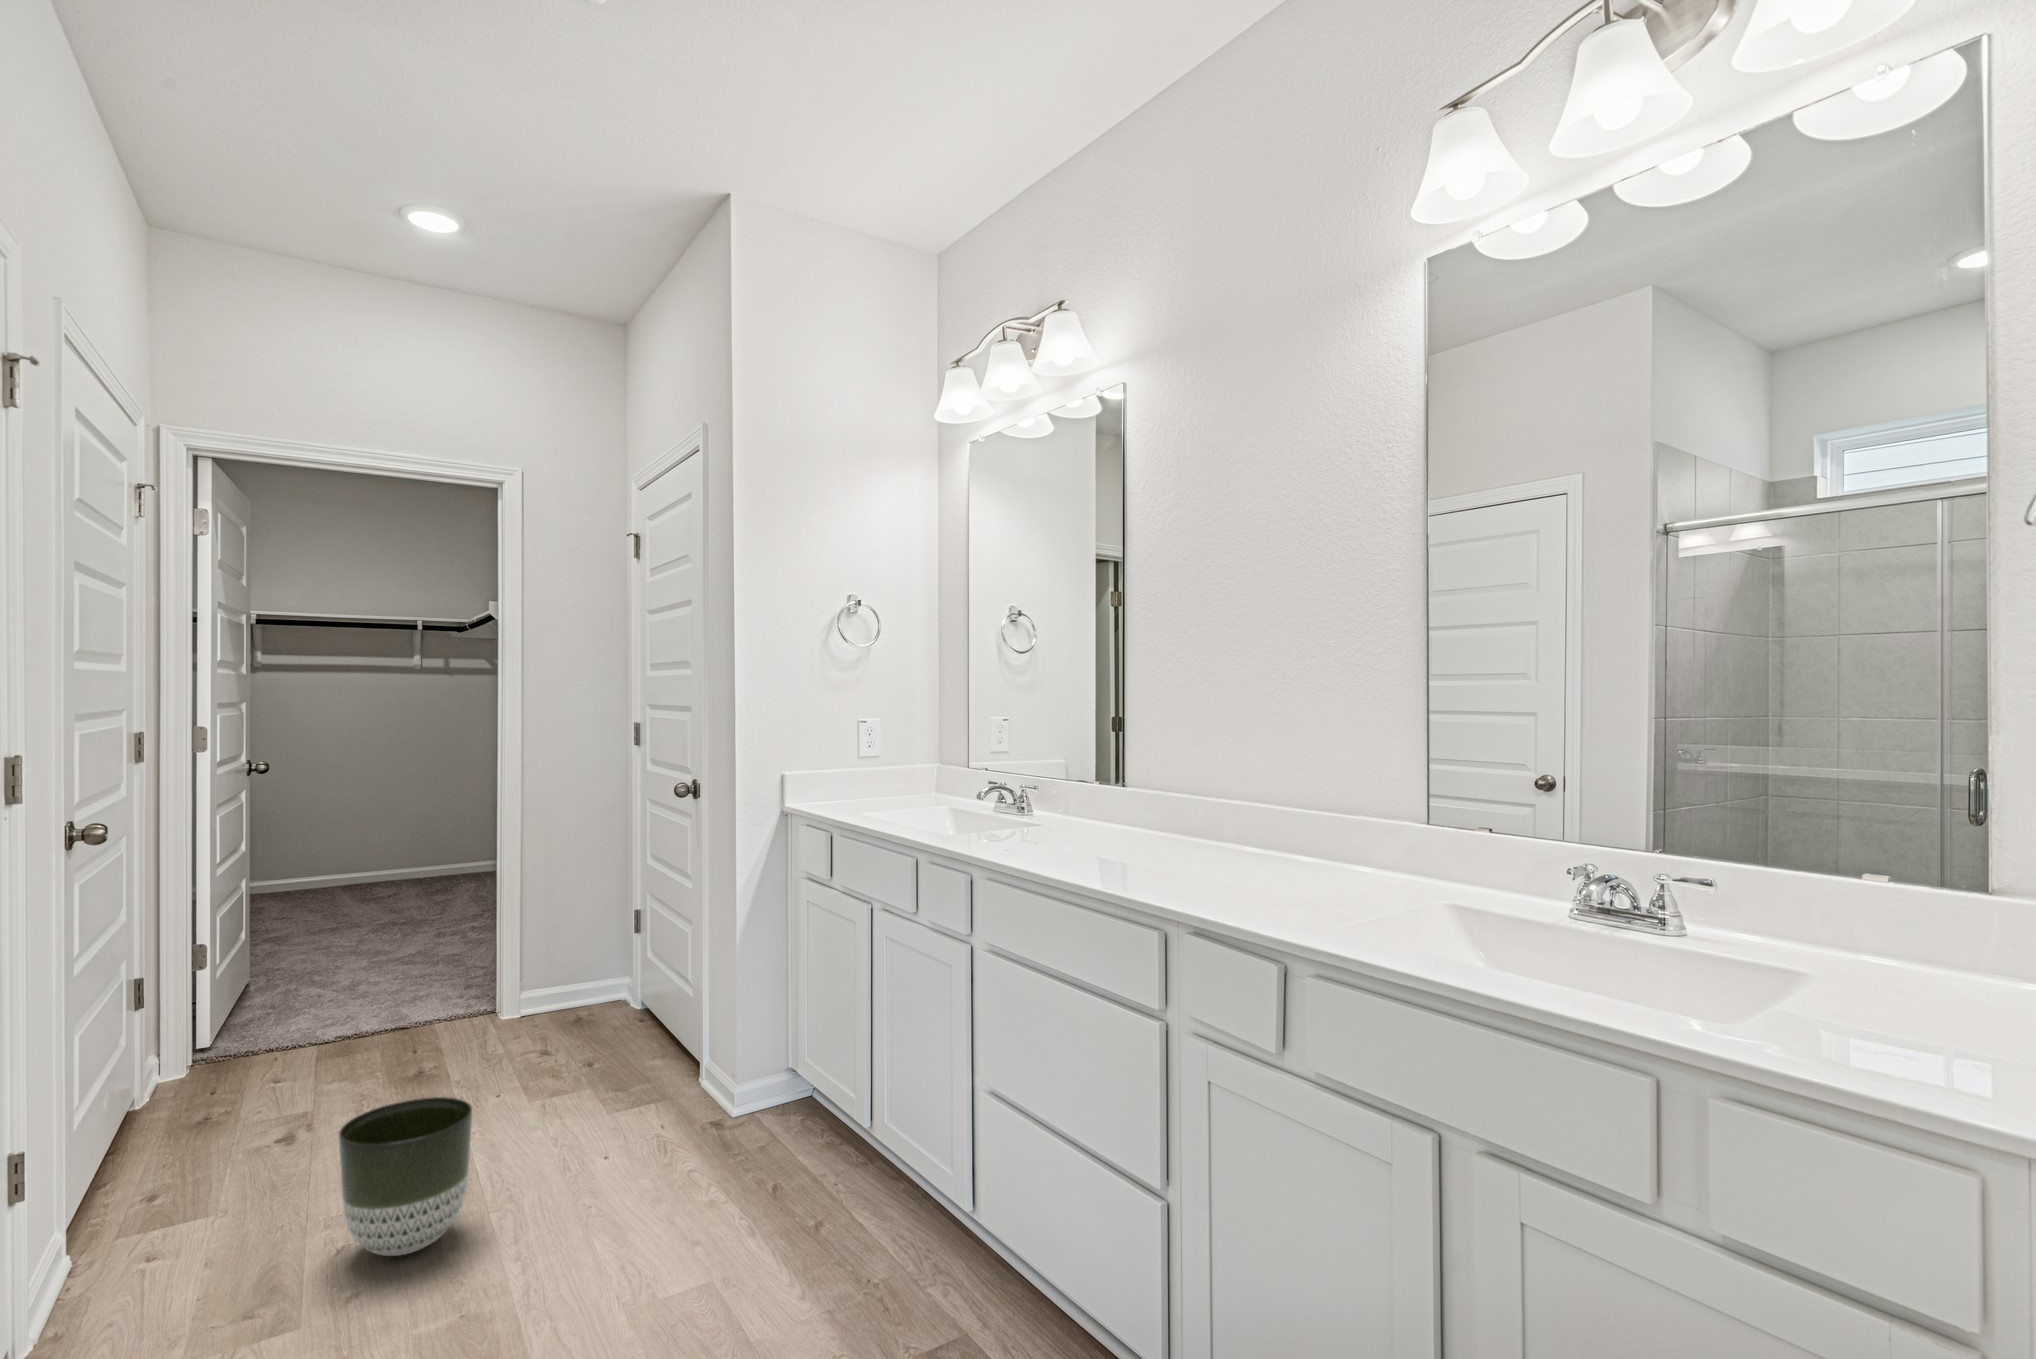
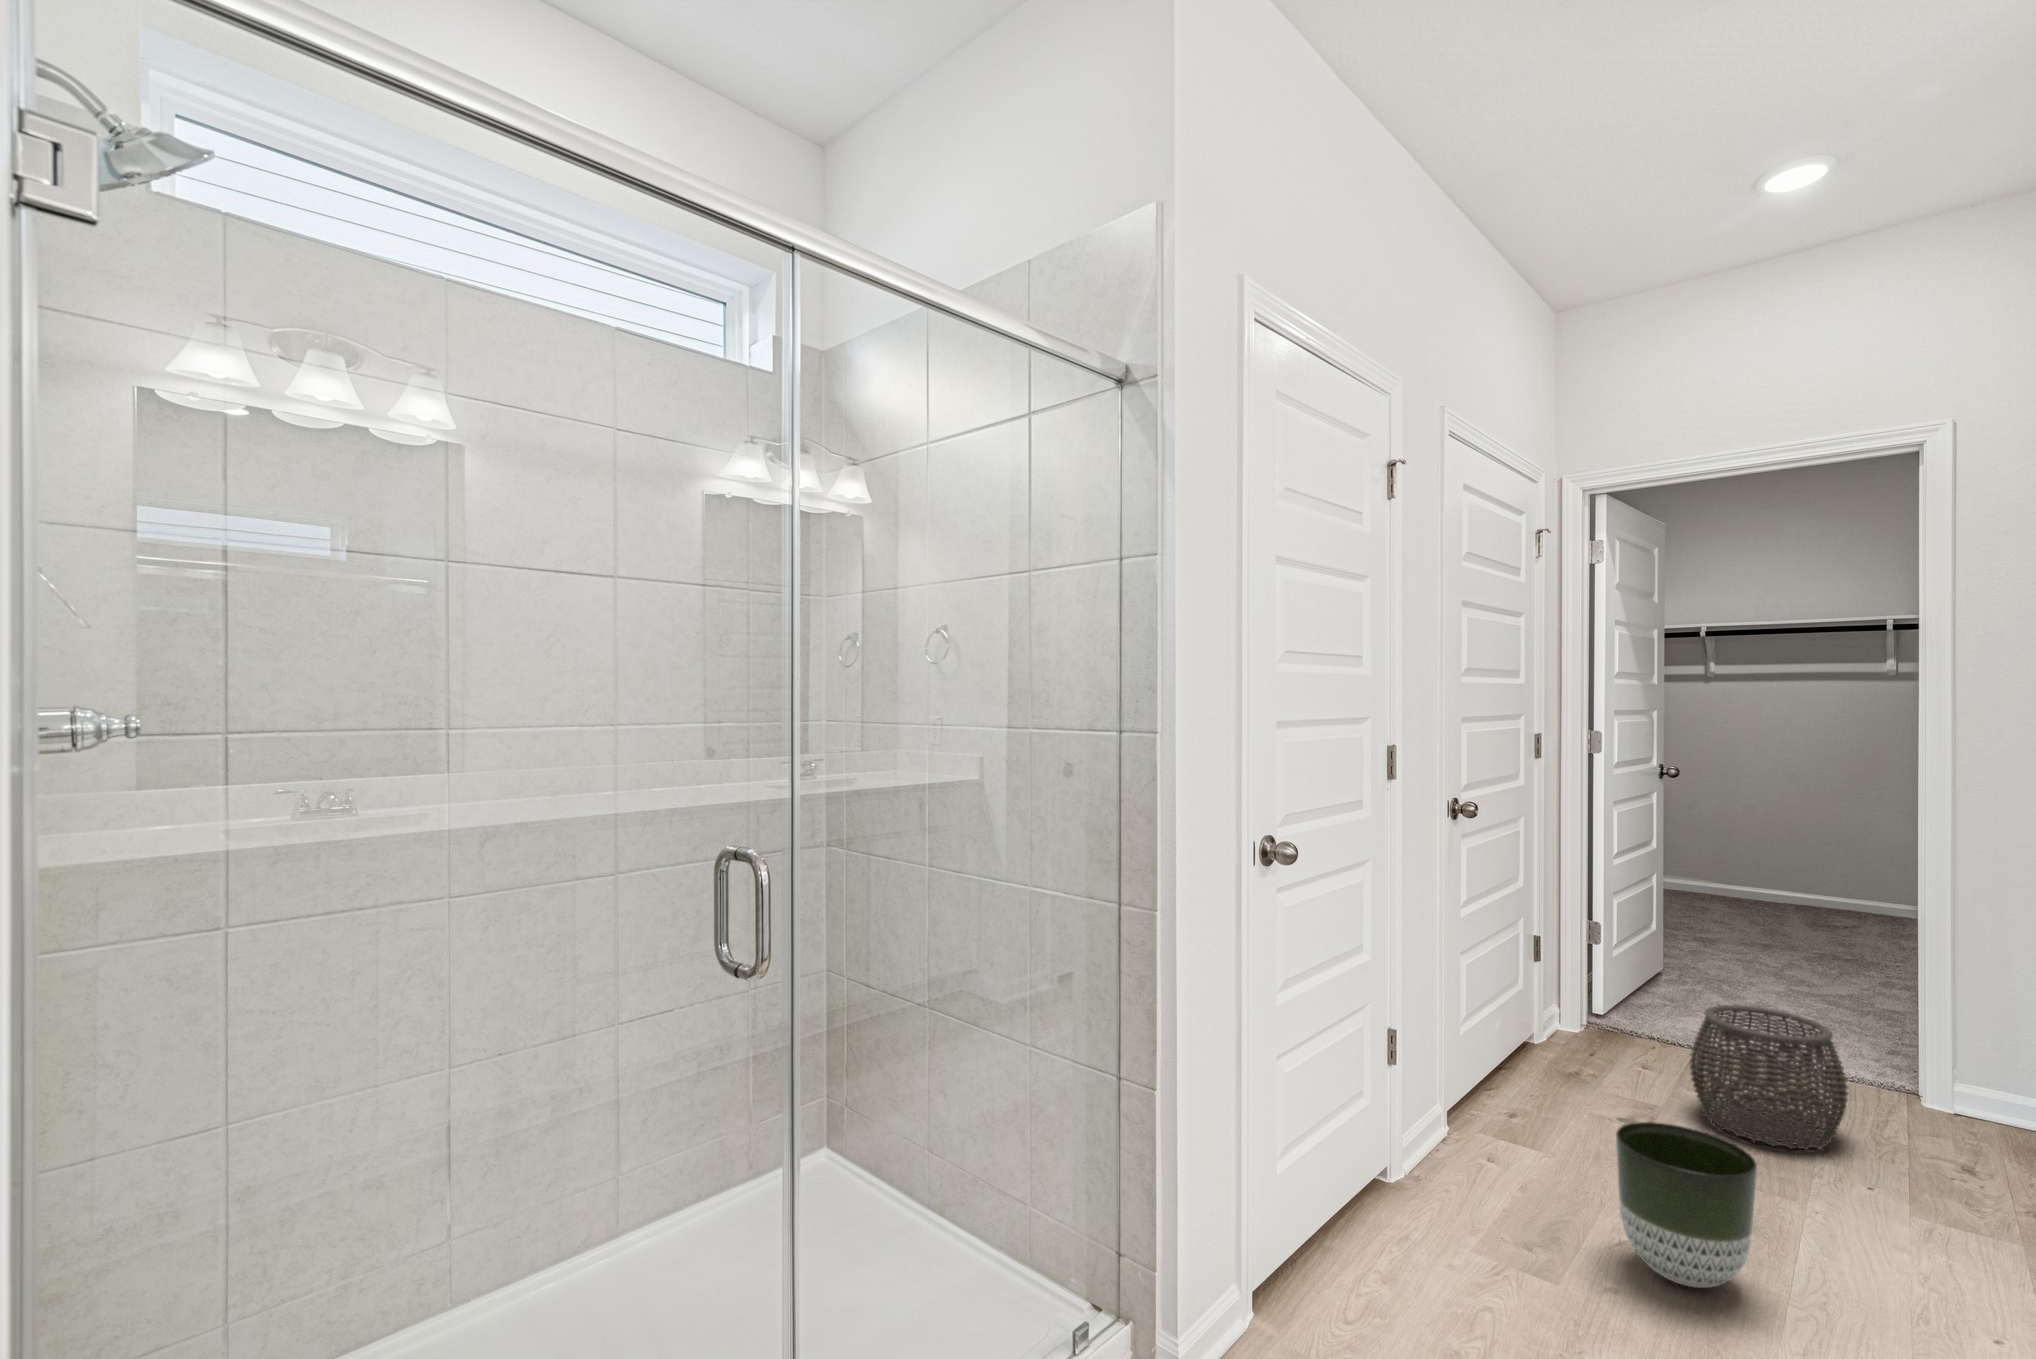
woven basket: none [339,974,478,1106] -> present [1690,1005,1848,1150]

